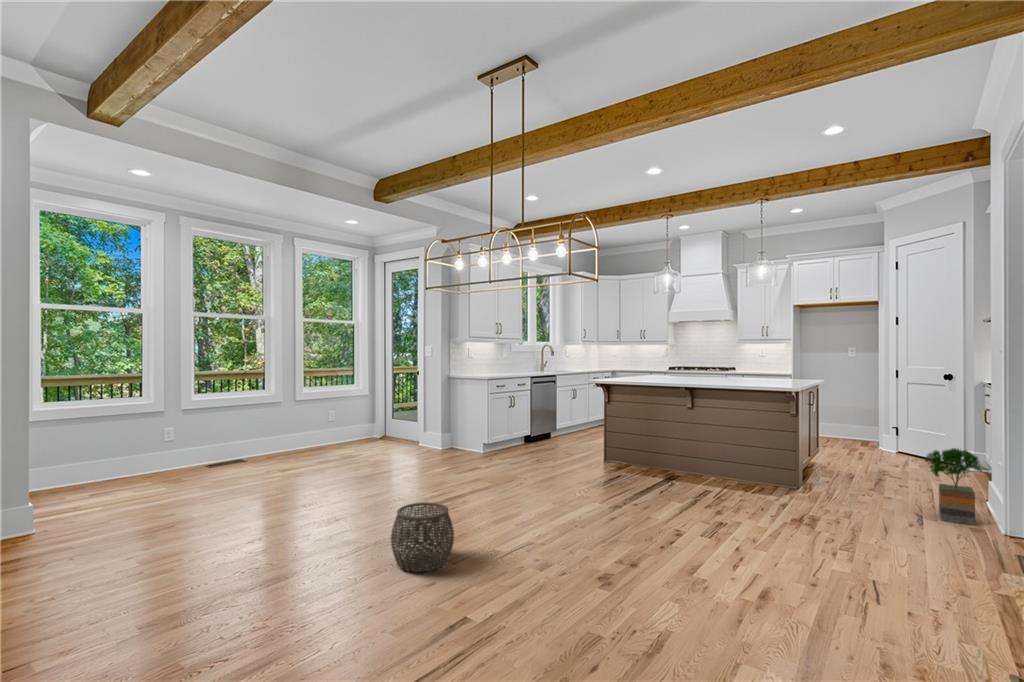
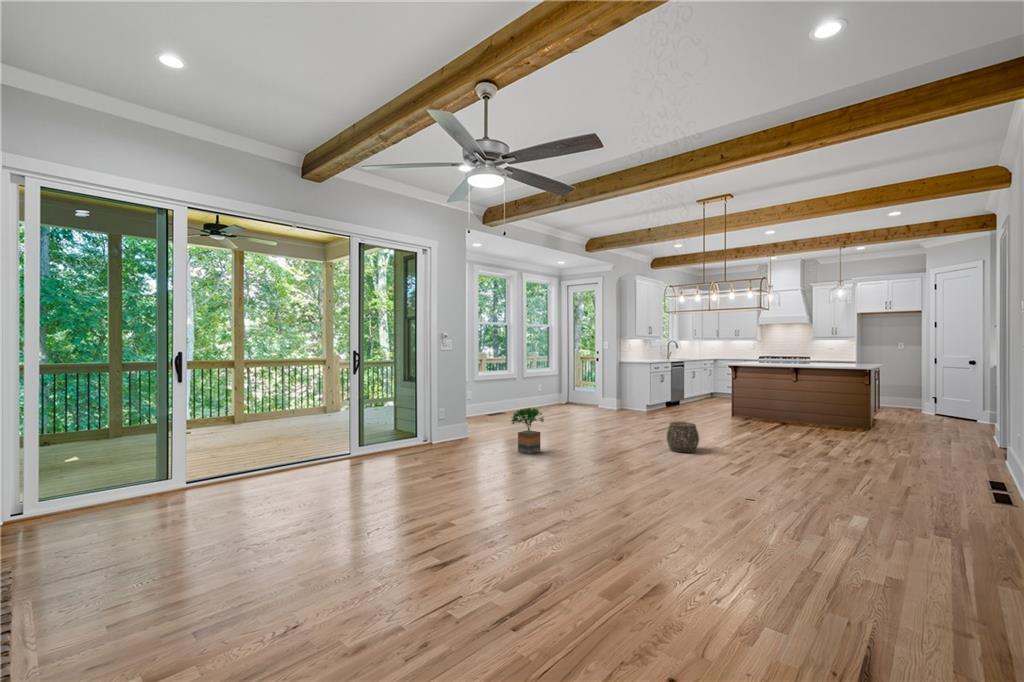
potted tree: present [925,448,989,525] -> present [511,408,544,454]

